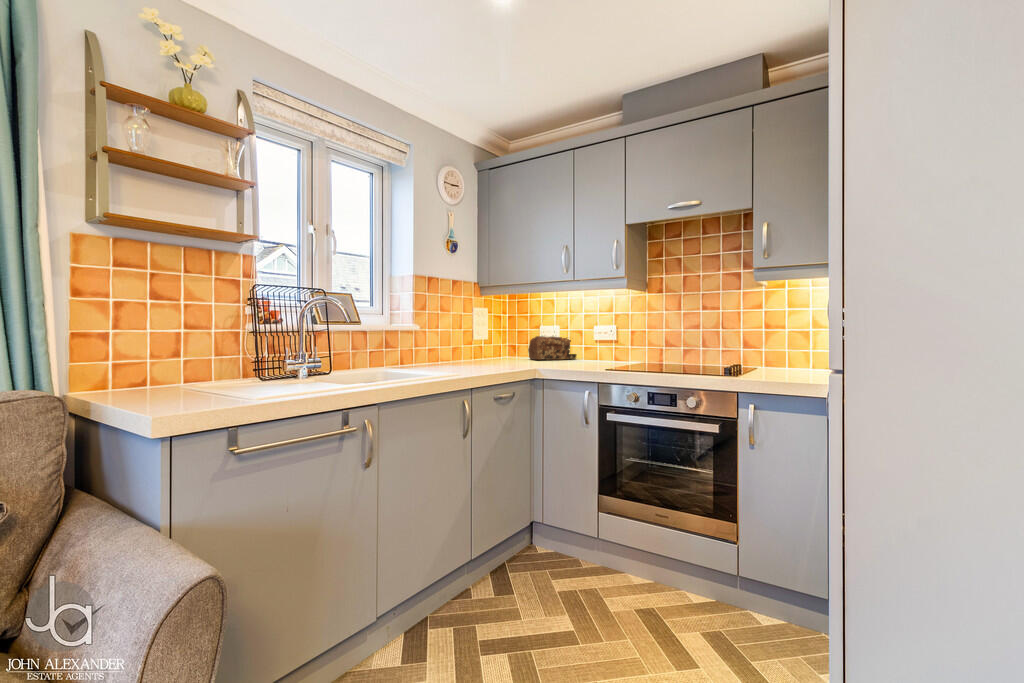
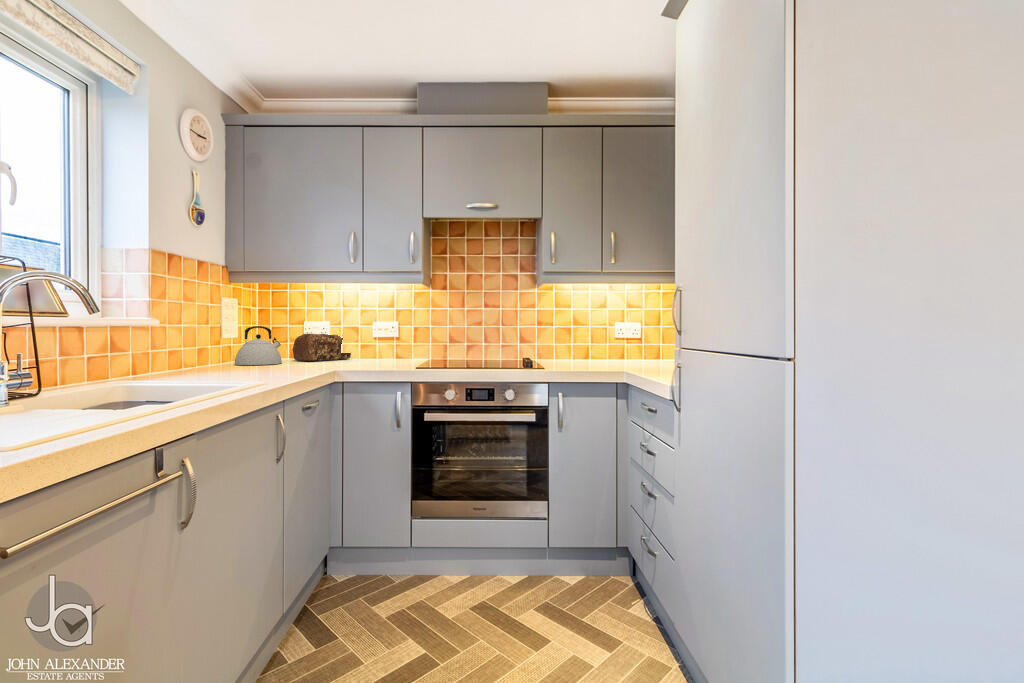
kettle: none [482,330,516,361] -> present [235,326,282,365]

